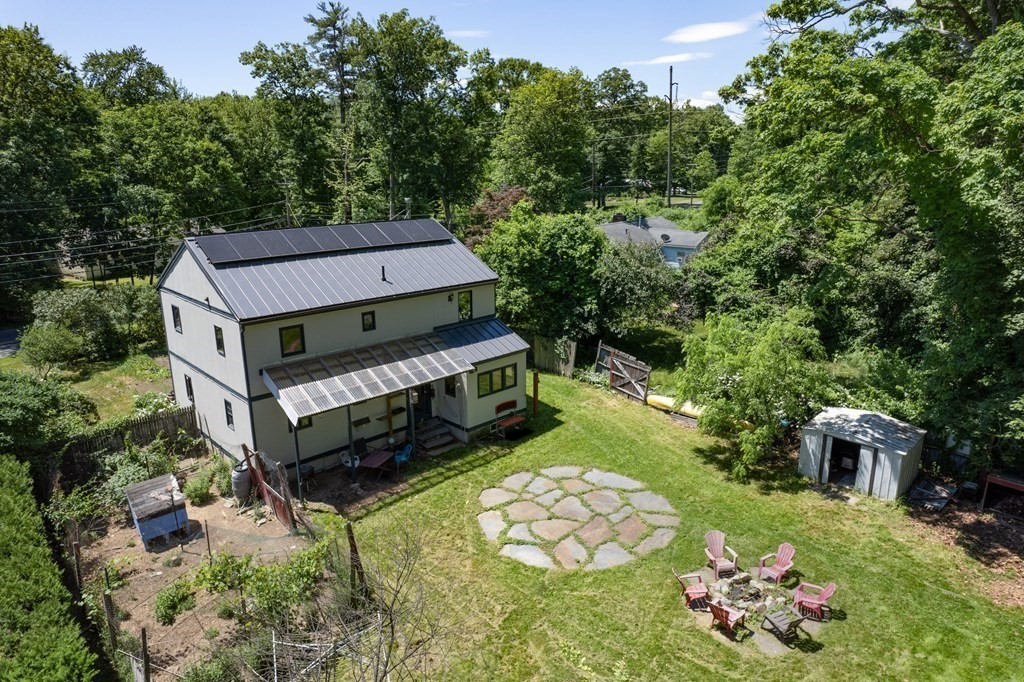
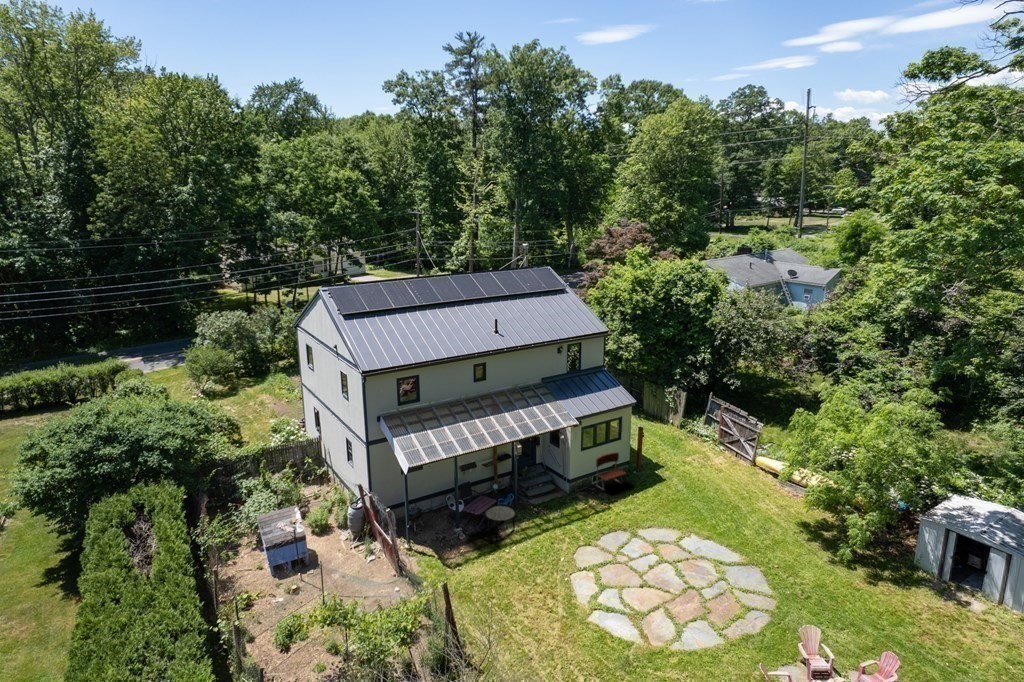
round table: none [383,456,417,488] -> present [485,504,516,536]

